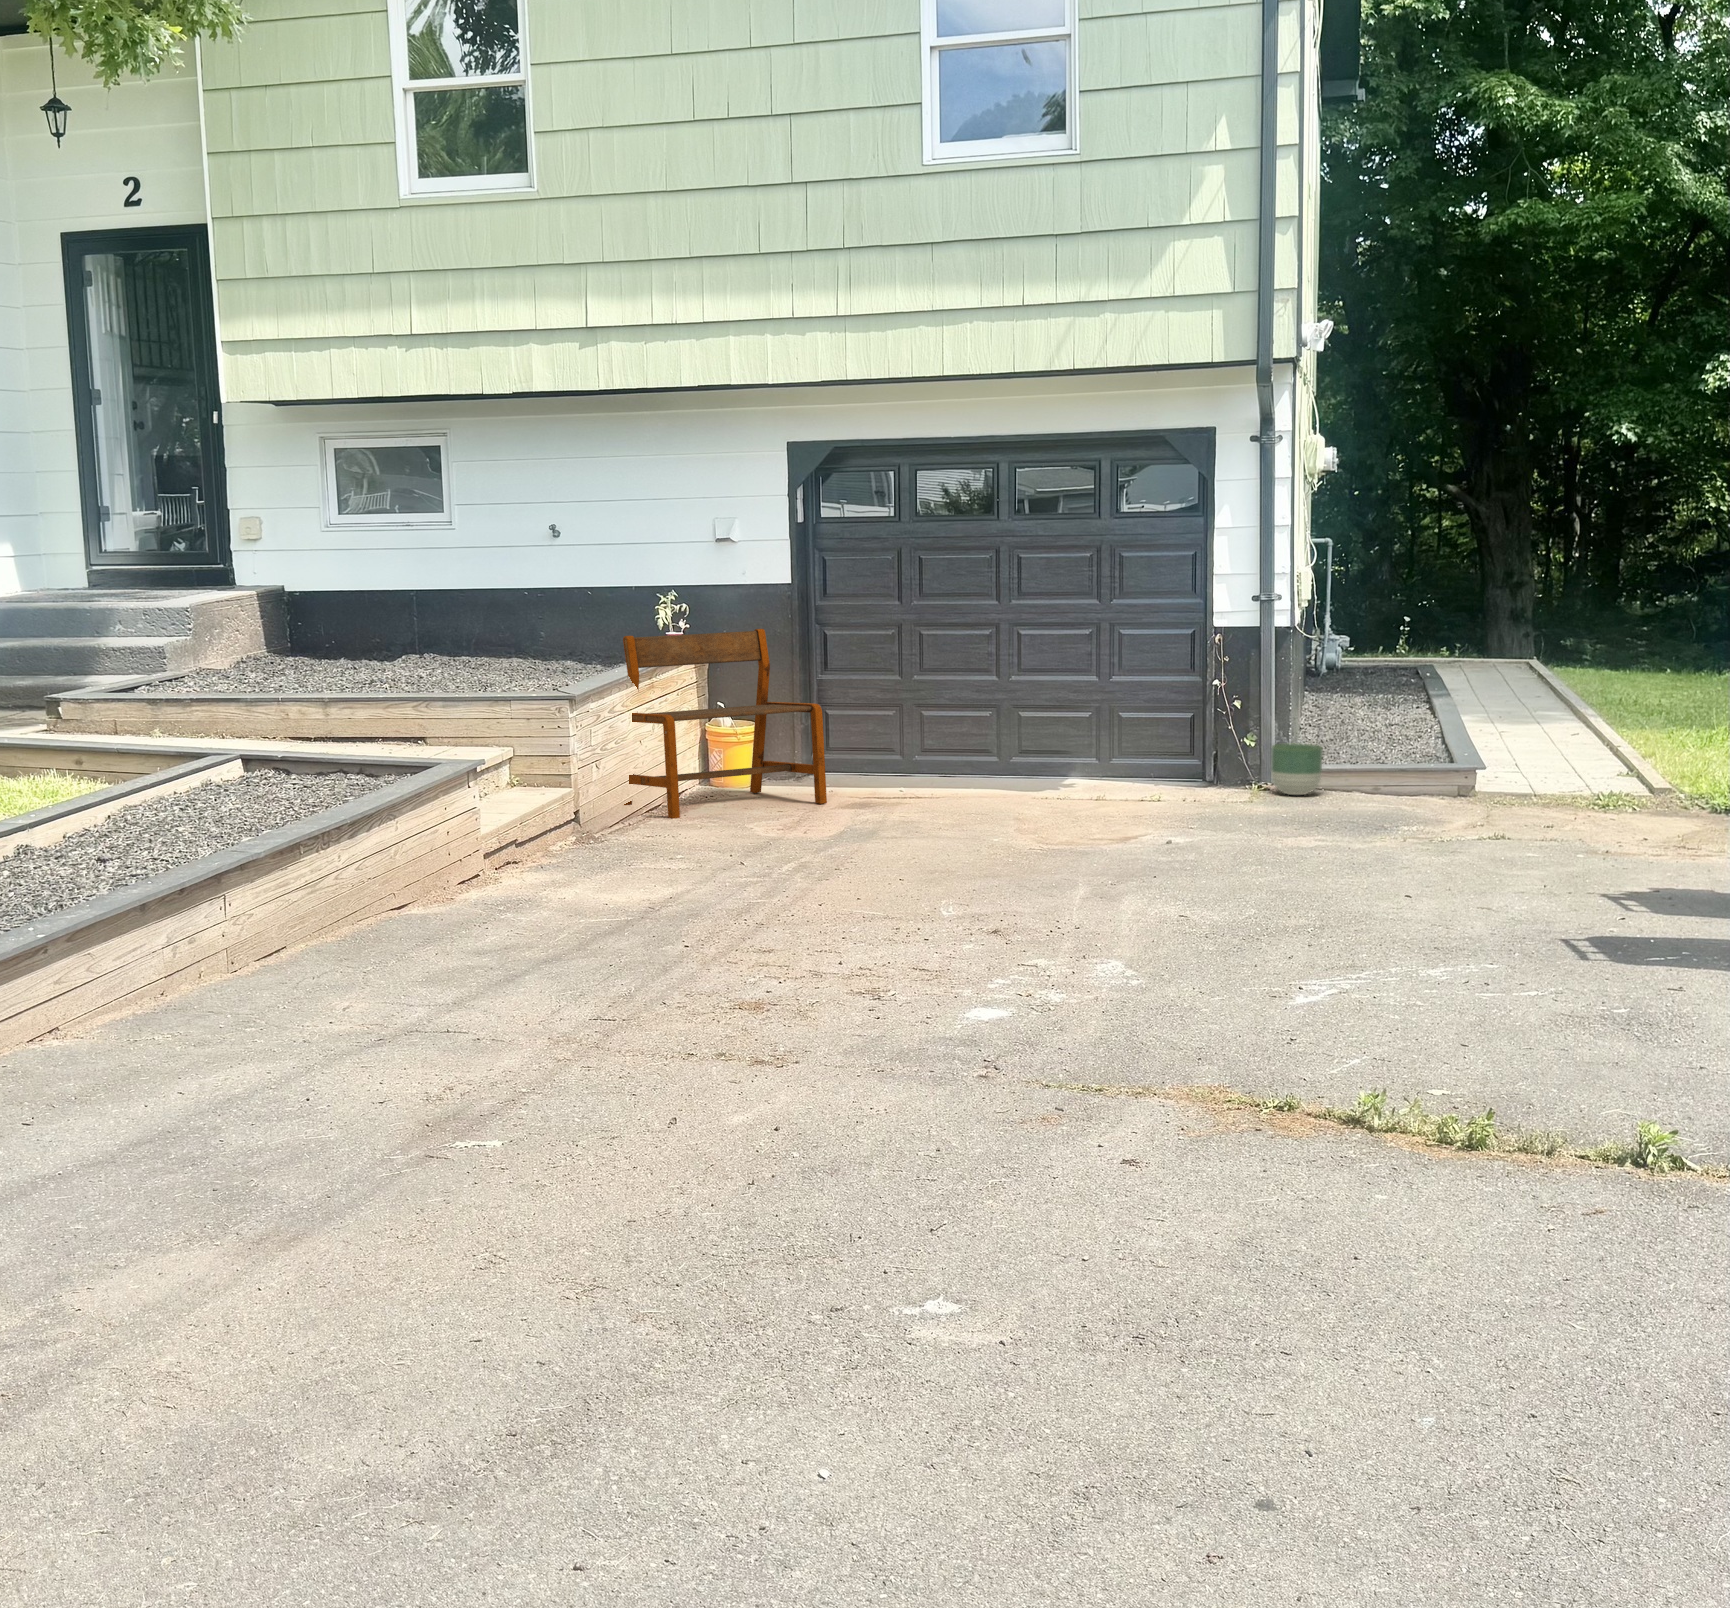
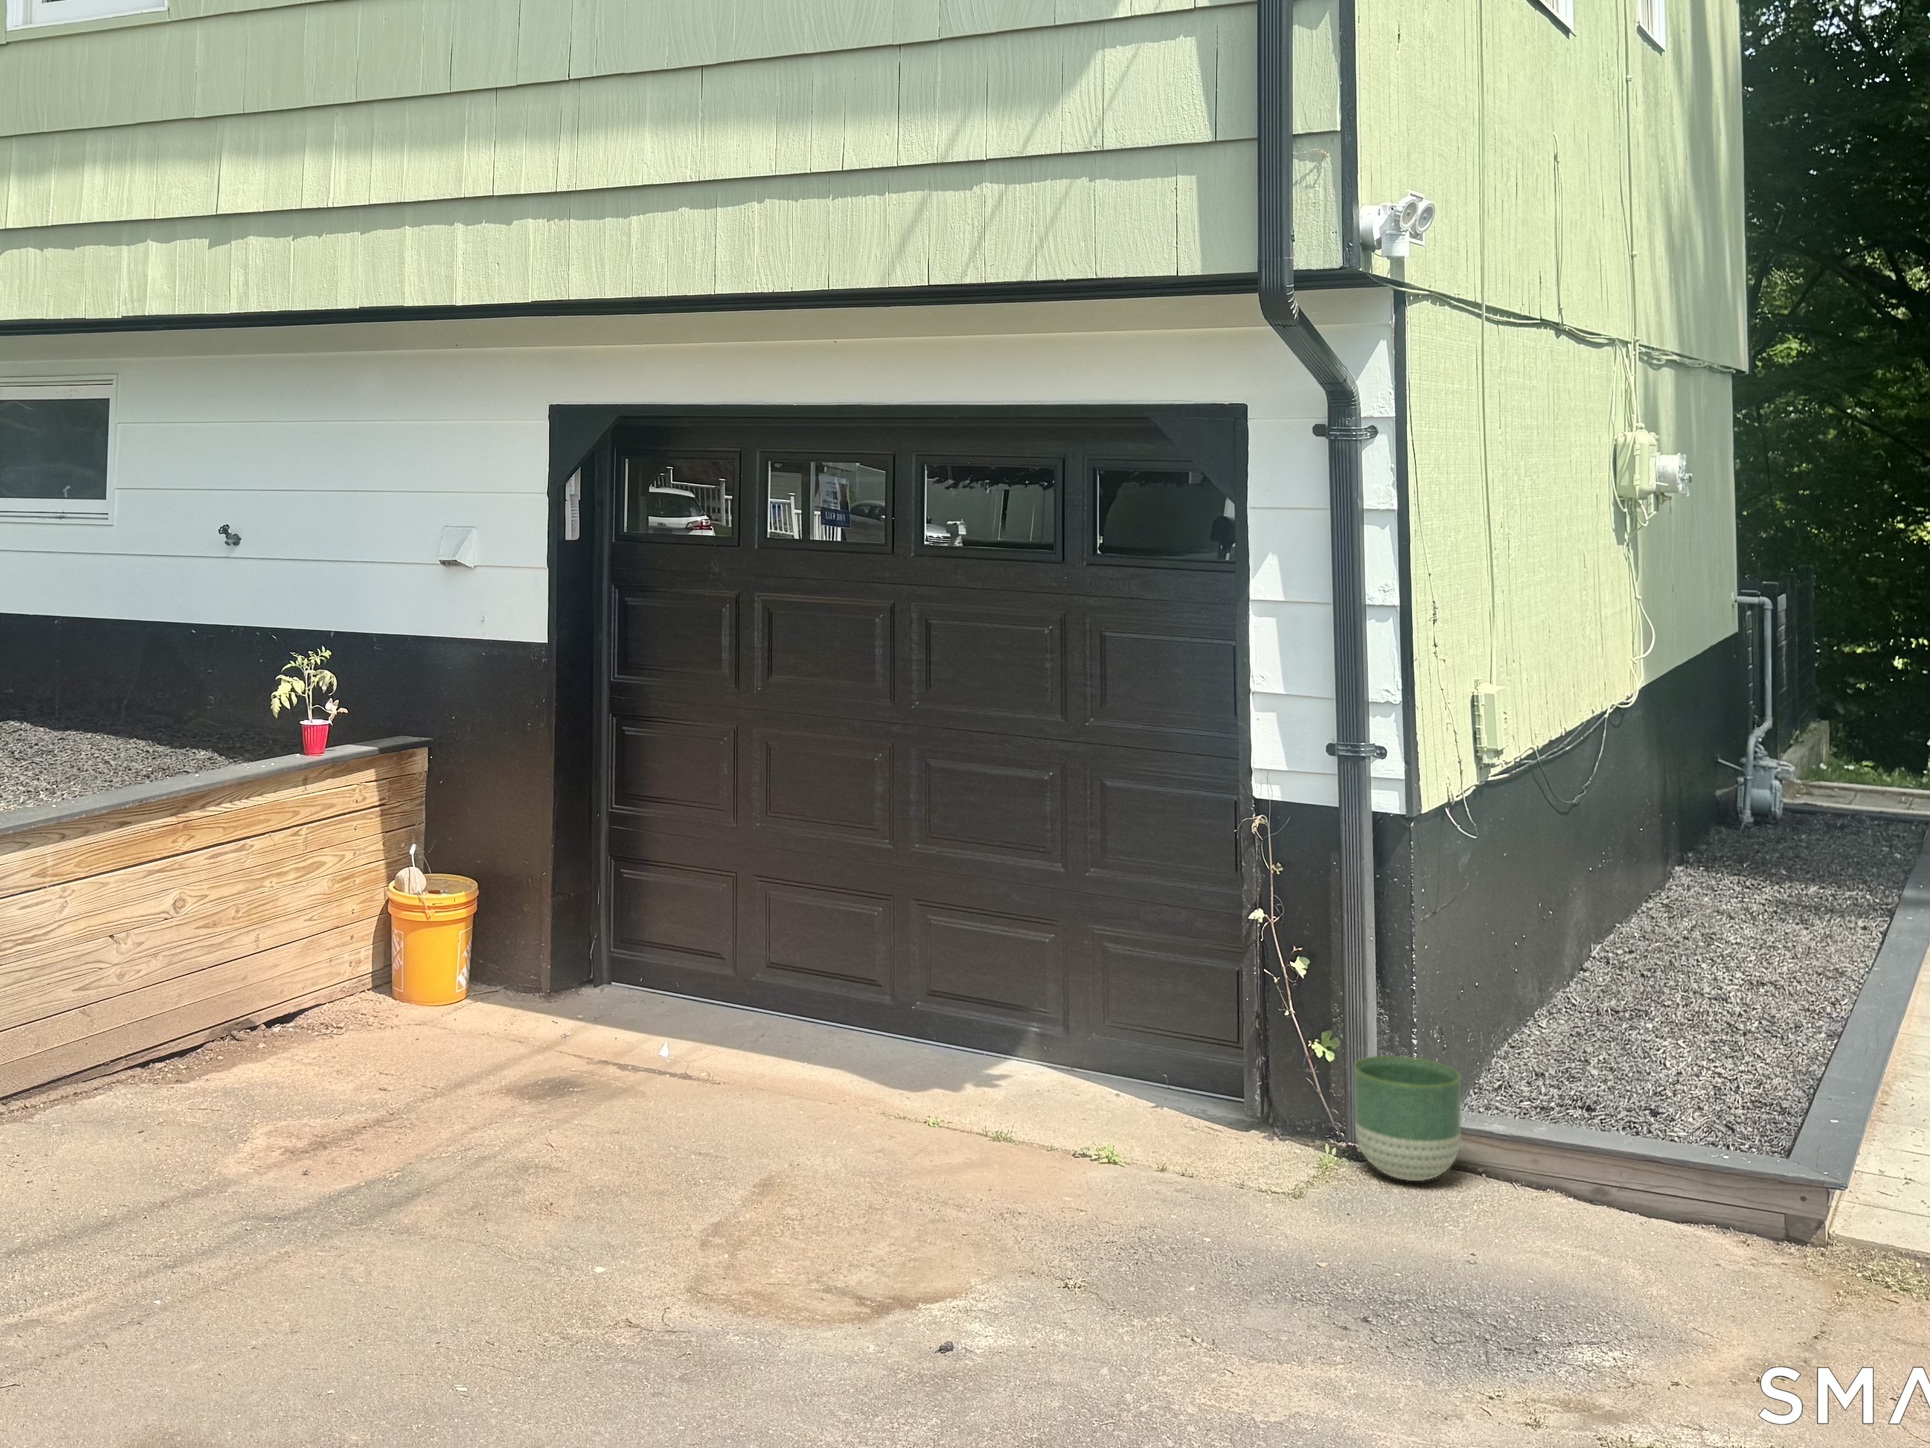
bench: present [623,629,827,819] -> none [71,741,441,1125]

